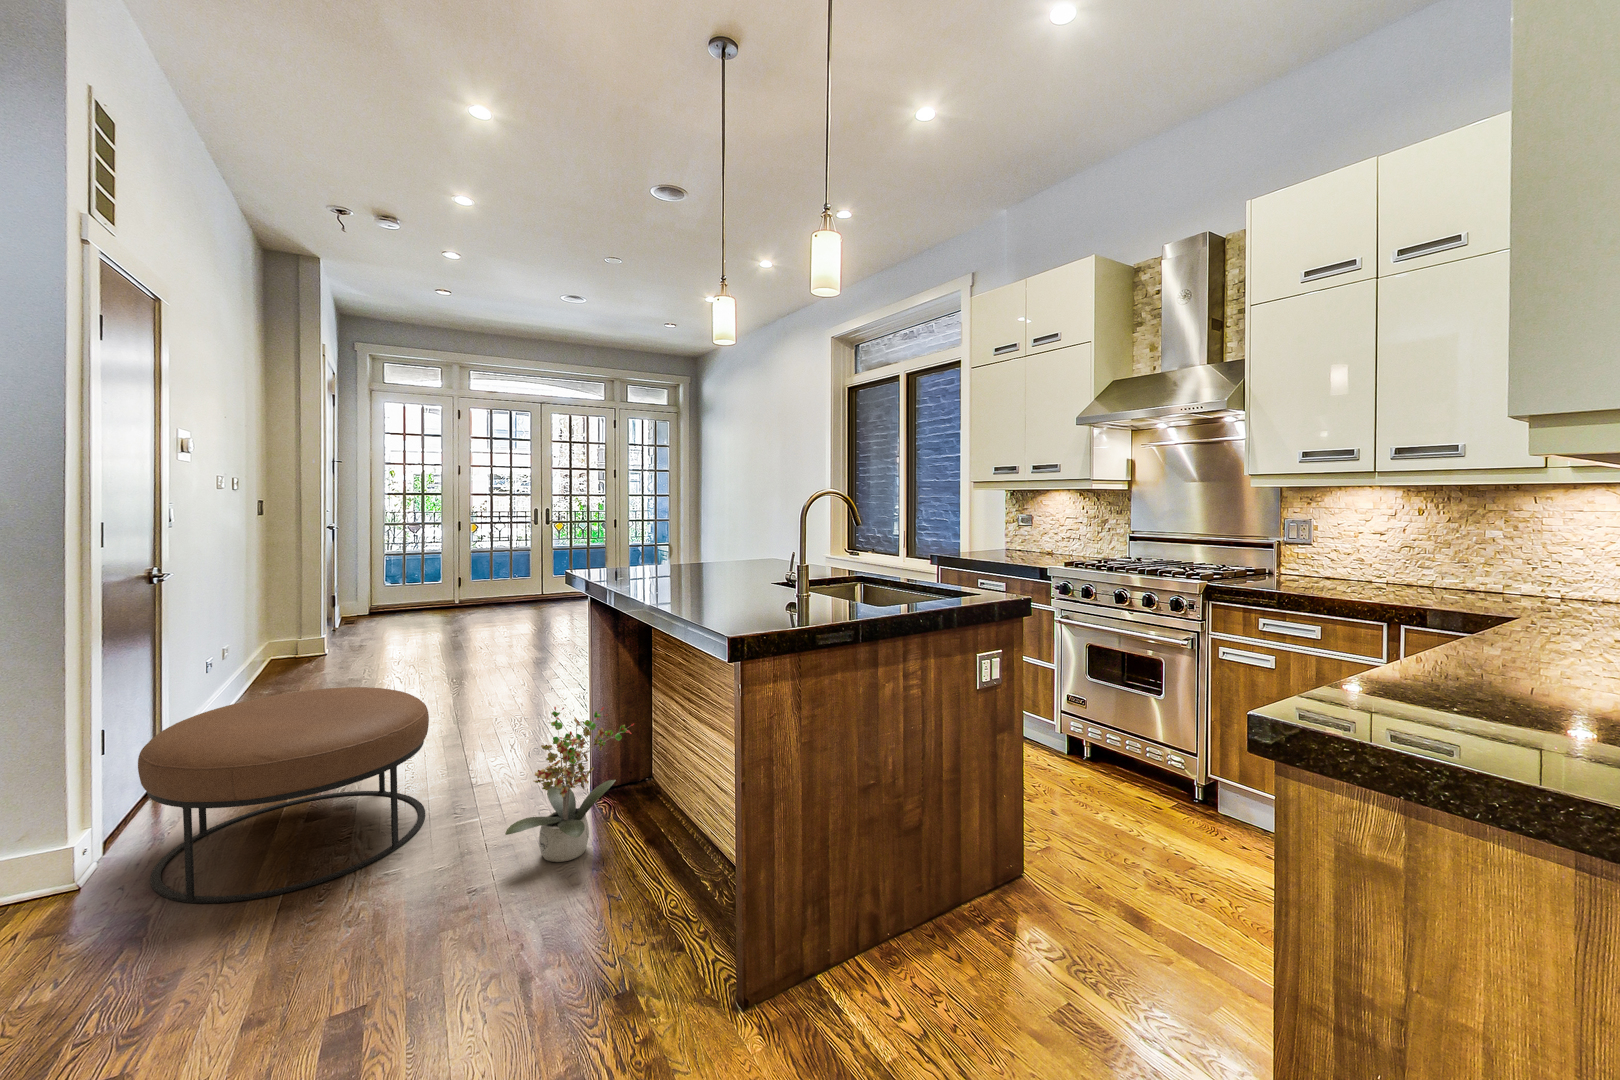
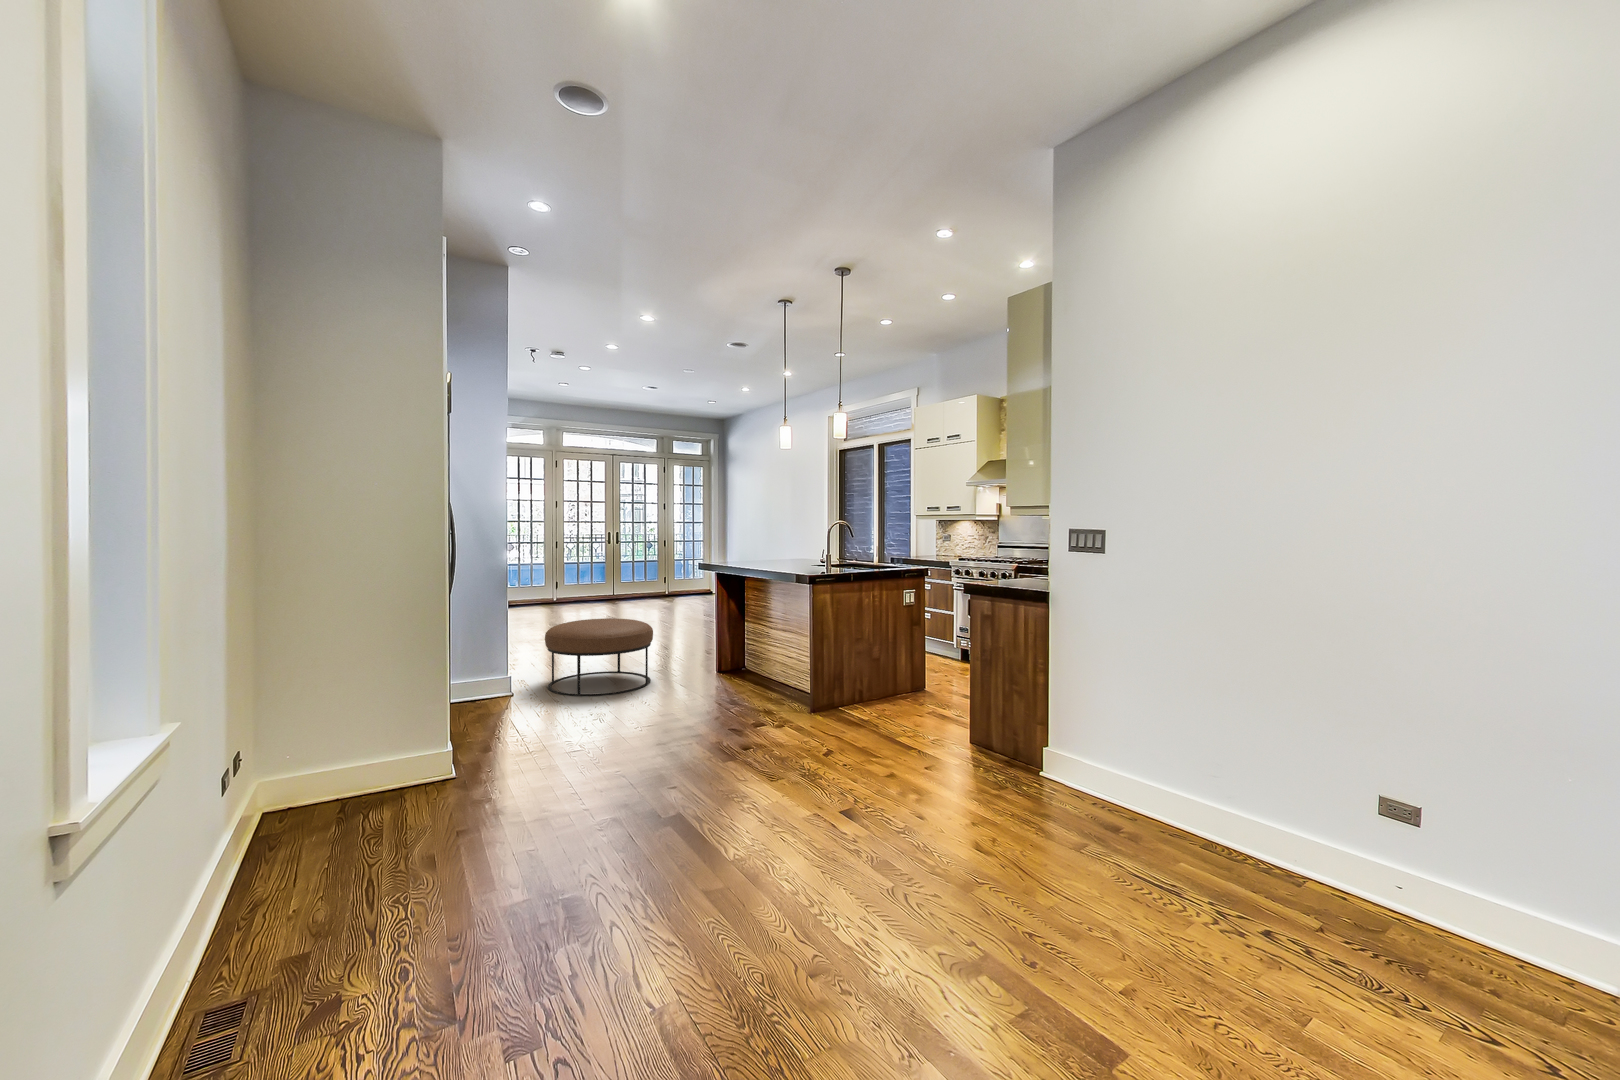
potted plant: present [505,707,634,862] -> none [703,623,753,687]

